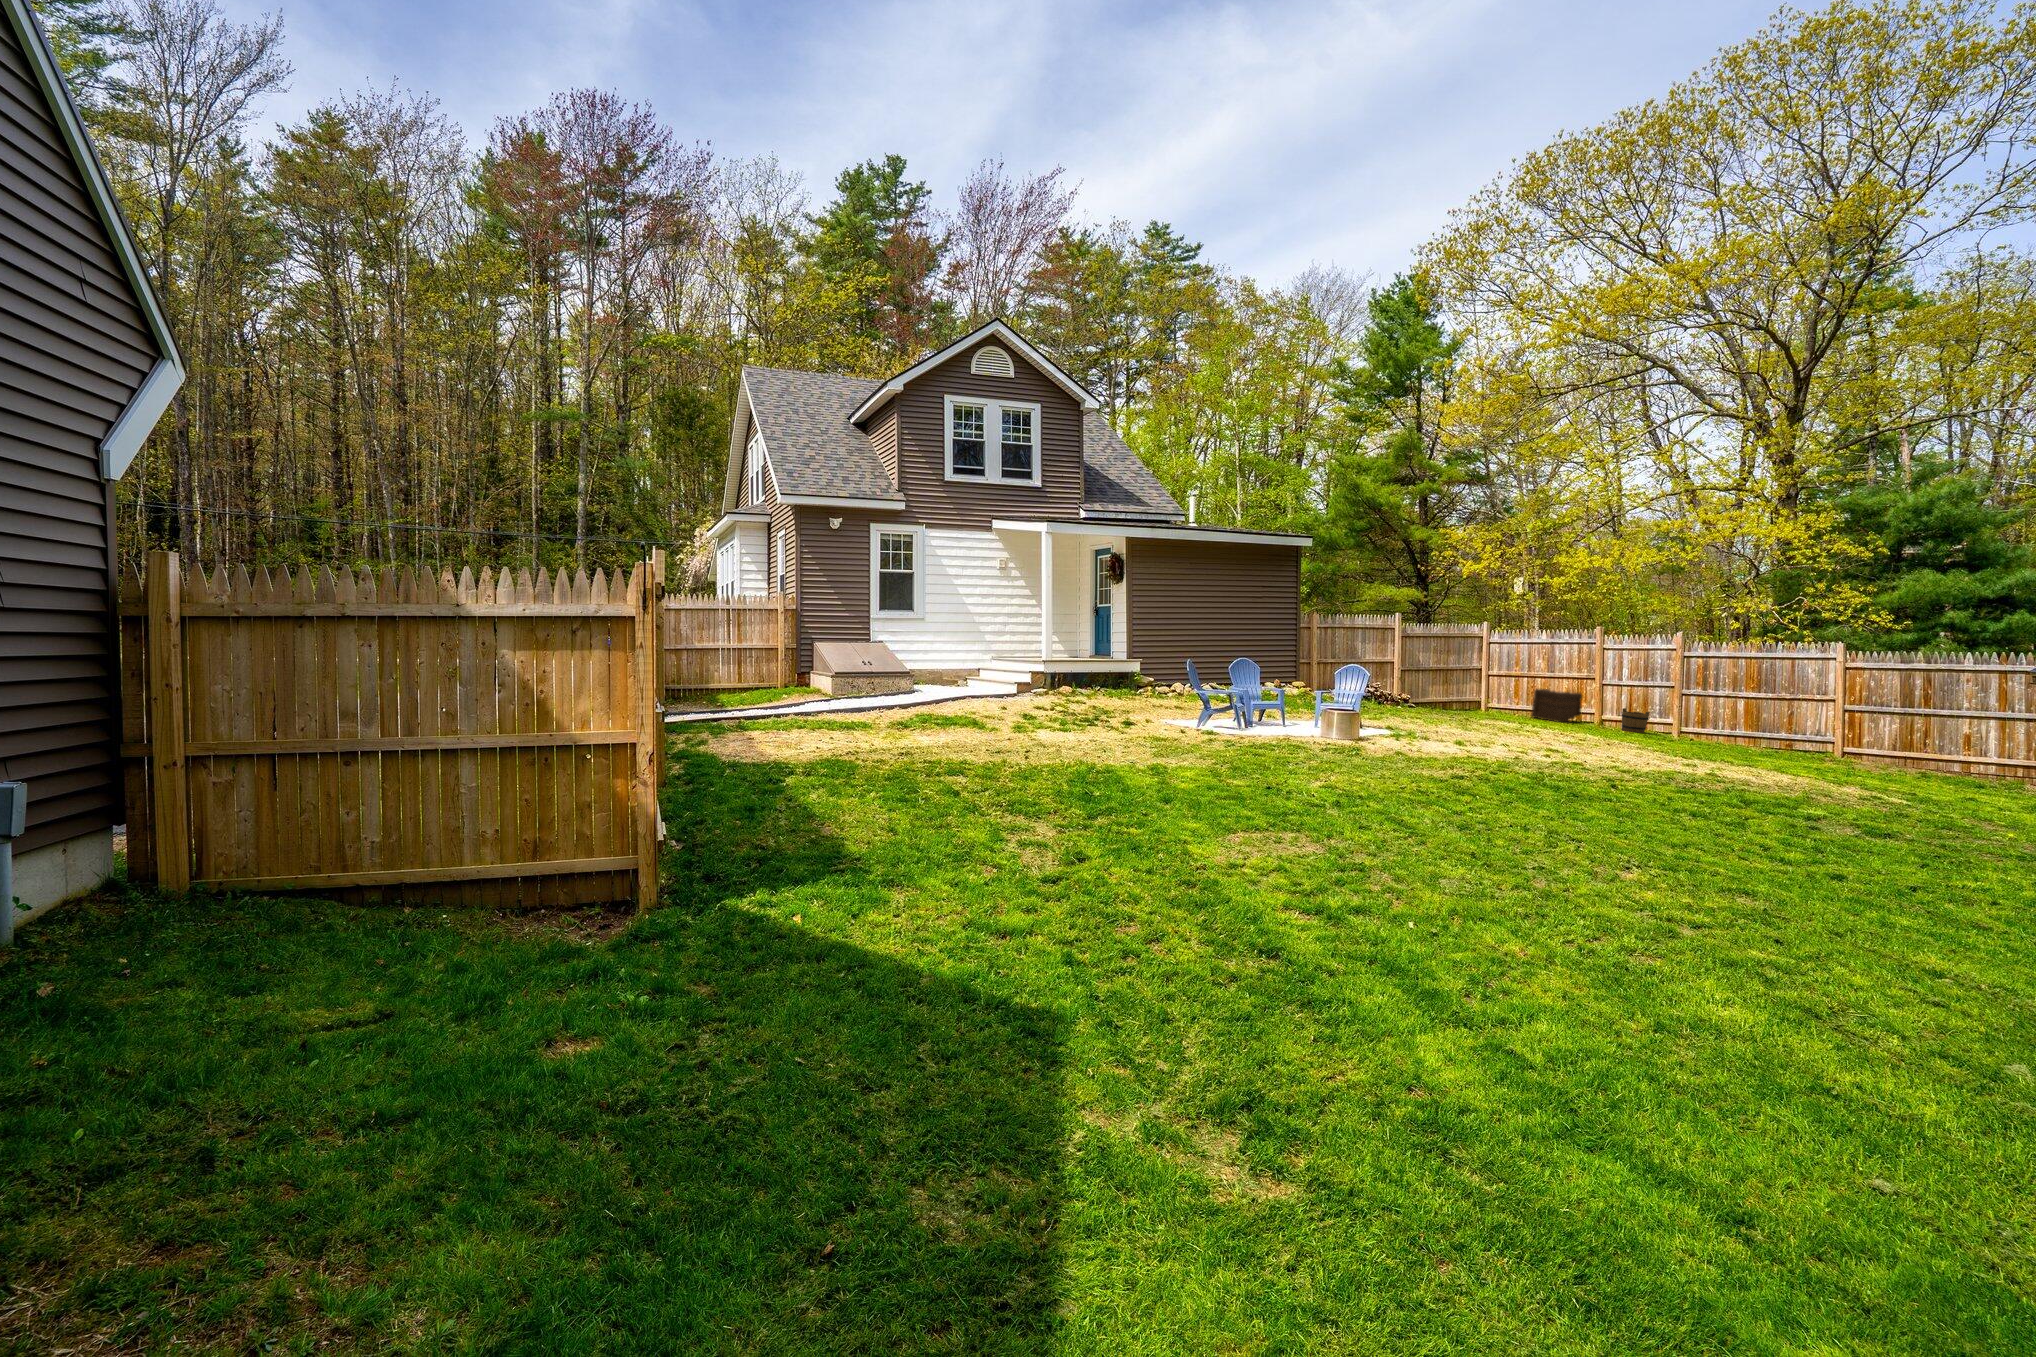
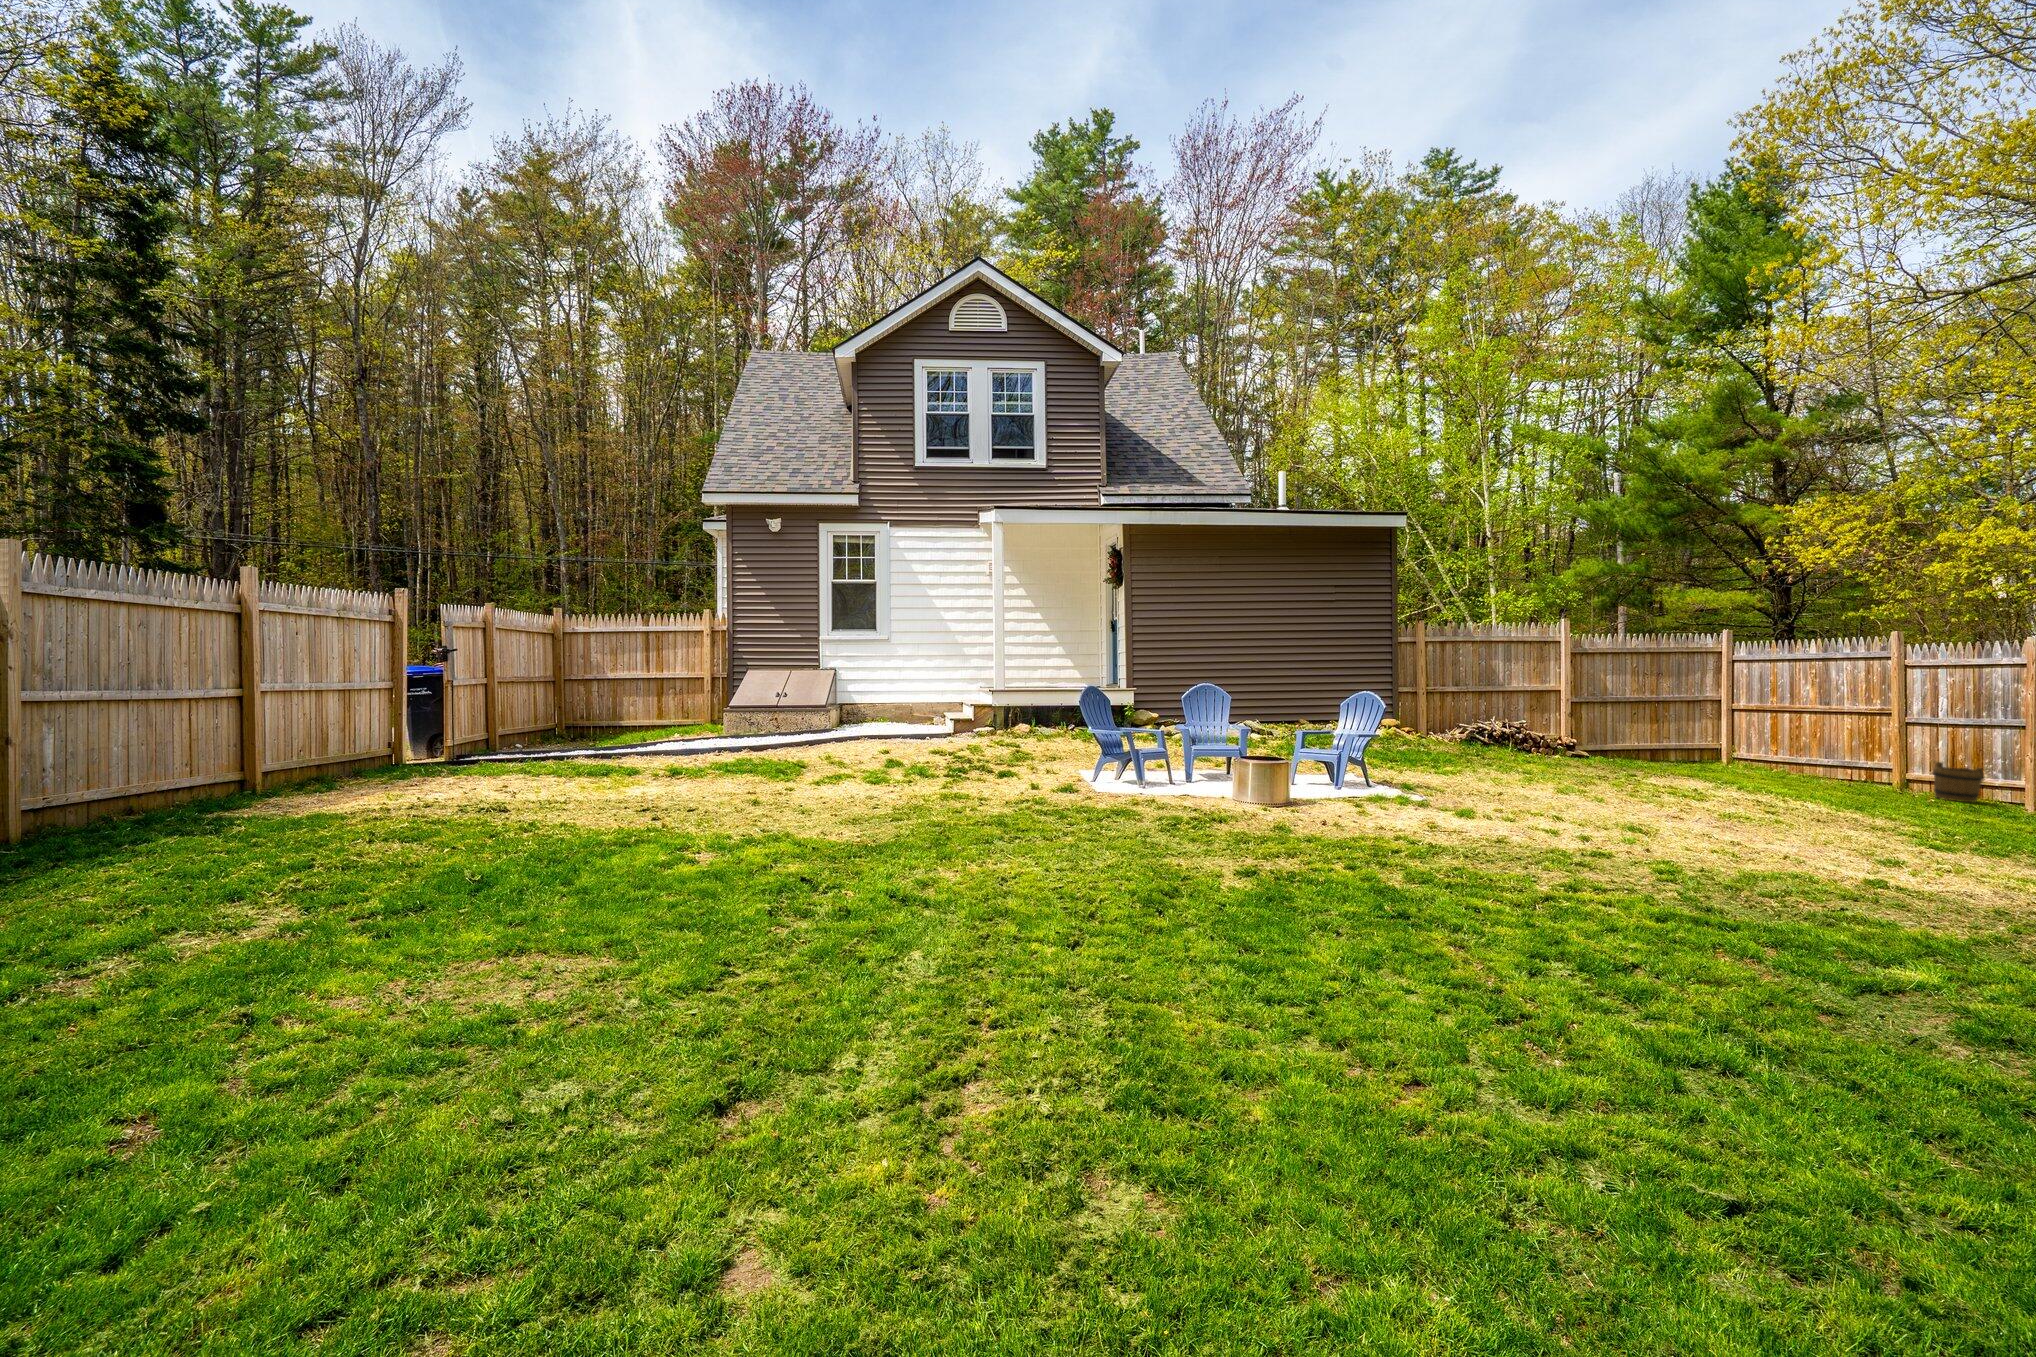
wooden crate: present [1531,689,1582,722] -> none [1786,730,1877,784]

